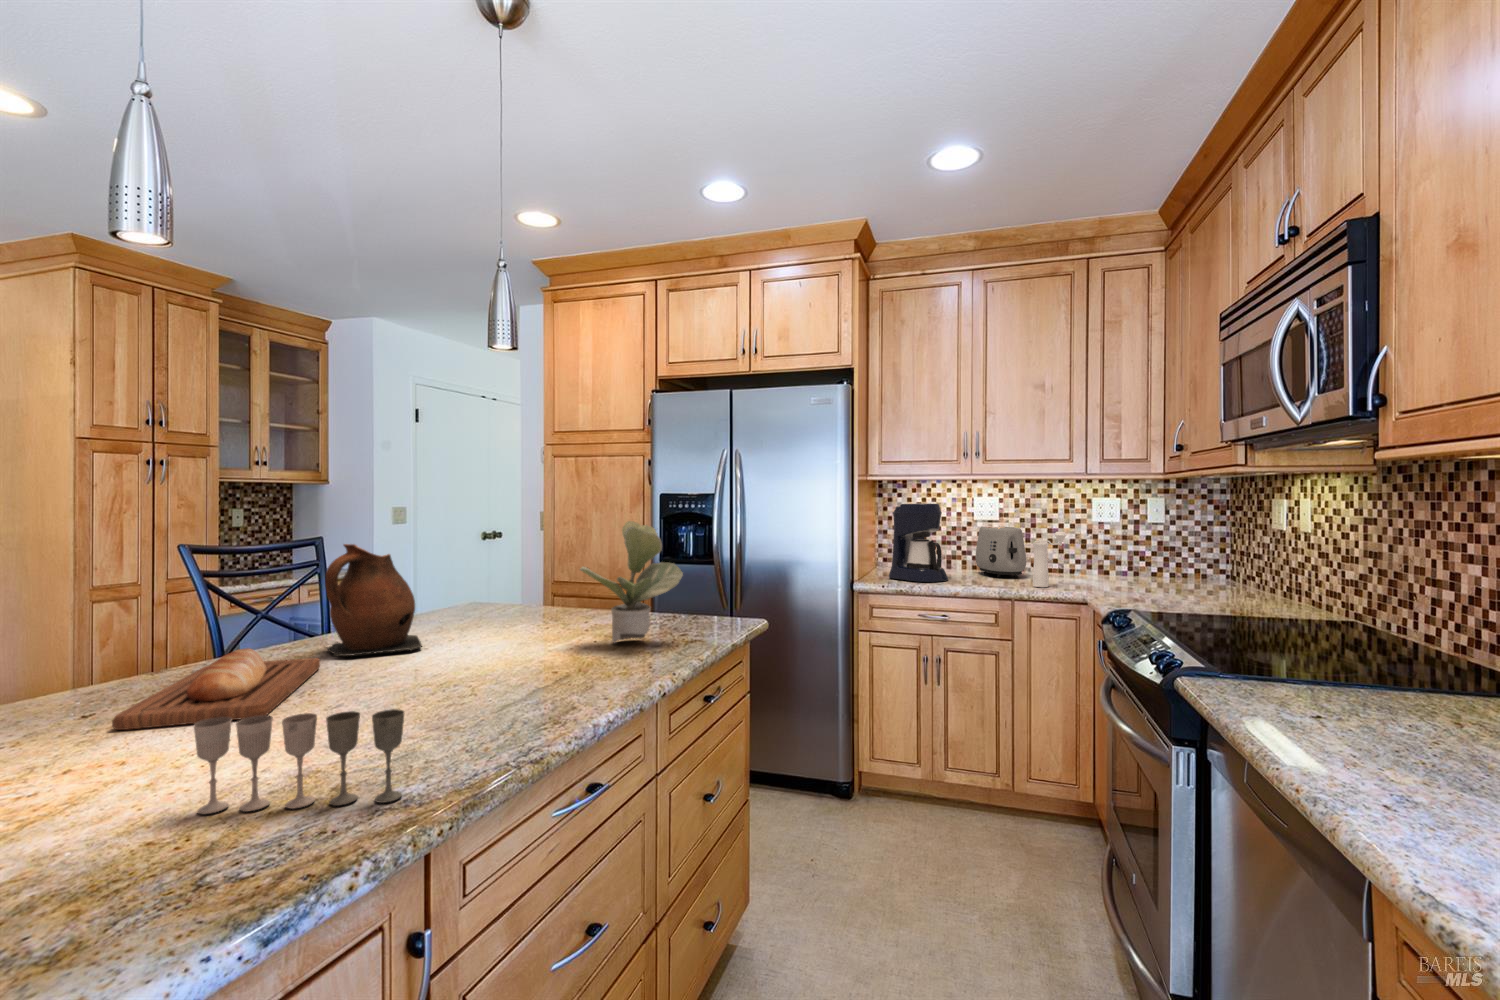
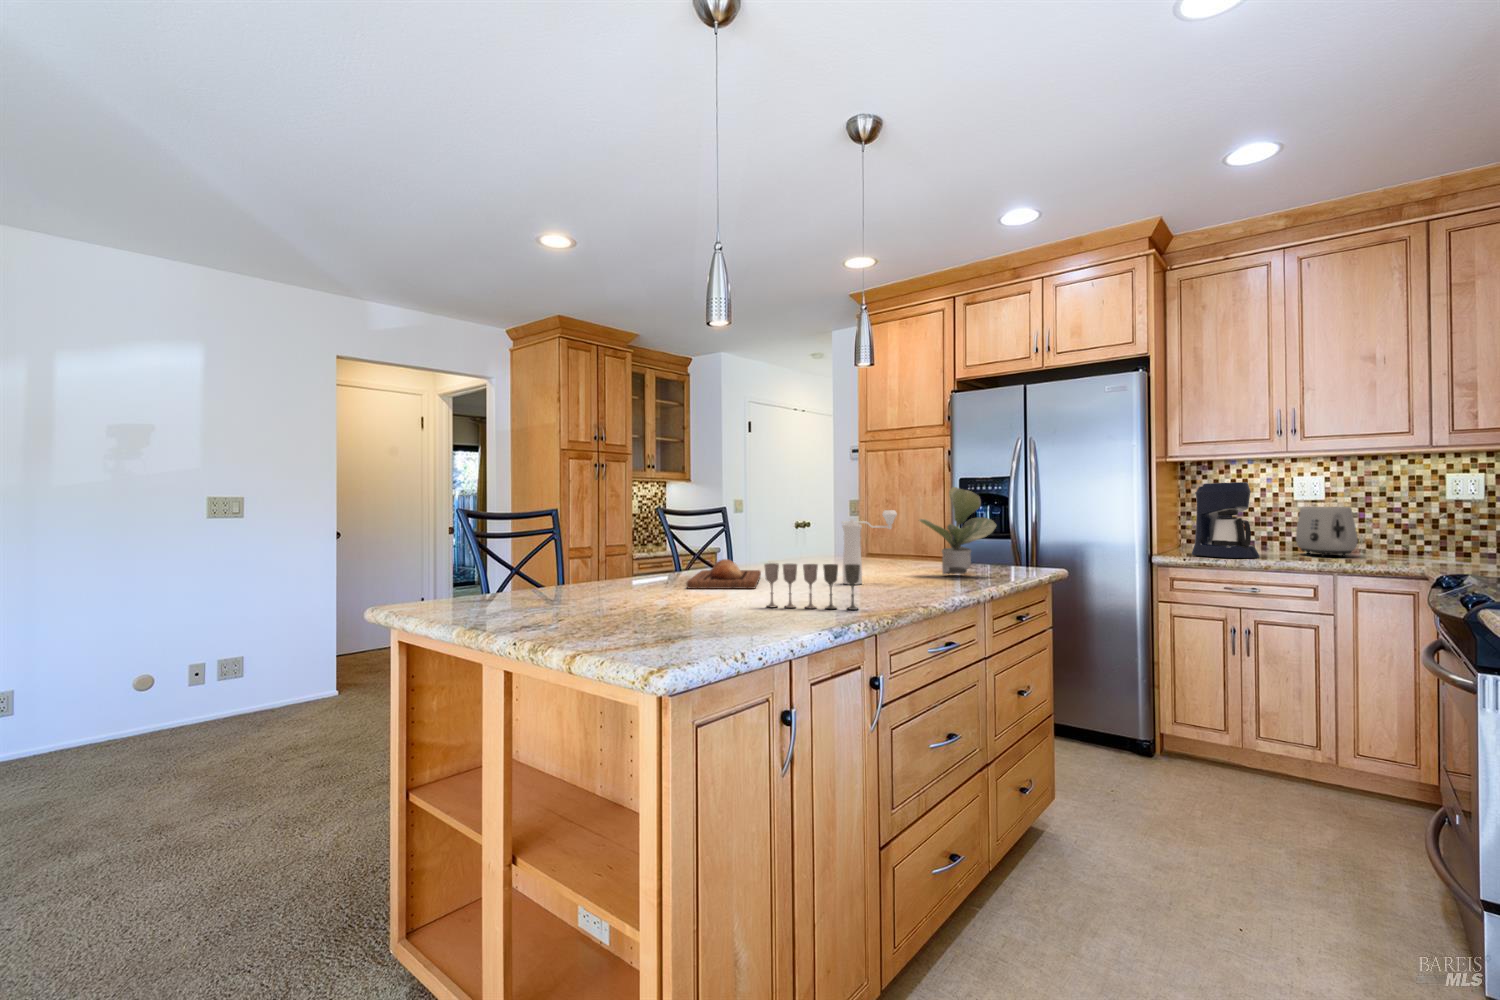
pepper mill: present [1033,532,1066,587] -> present [842,510,897,584]
ceramic pitcher: present [325,544,422,656] -> none [752,502,813,574]

